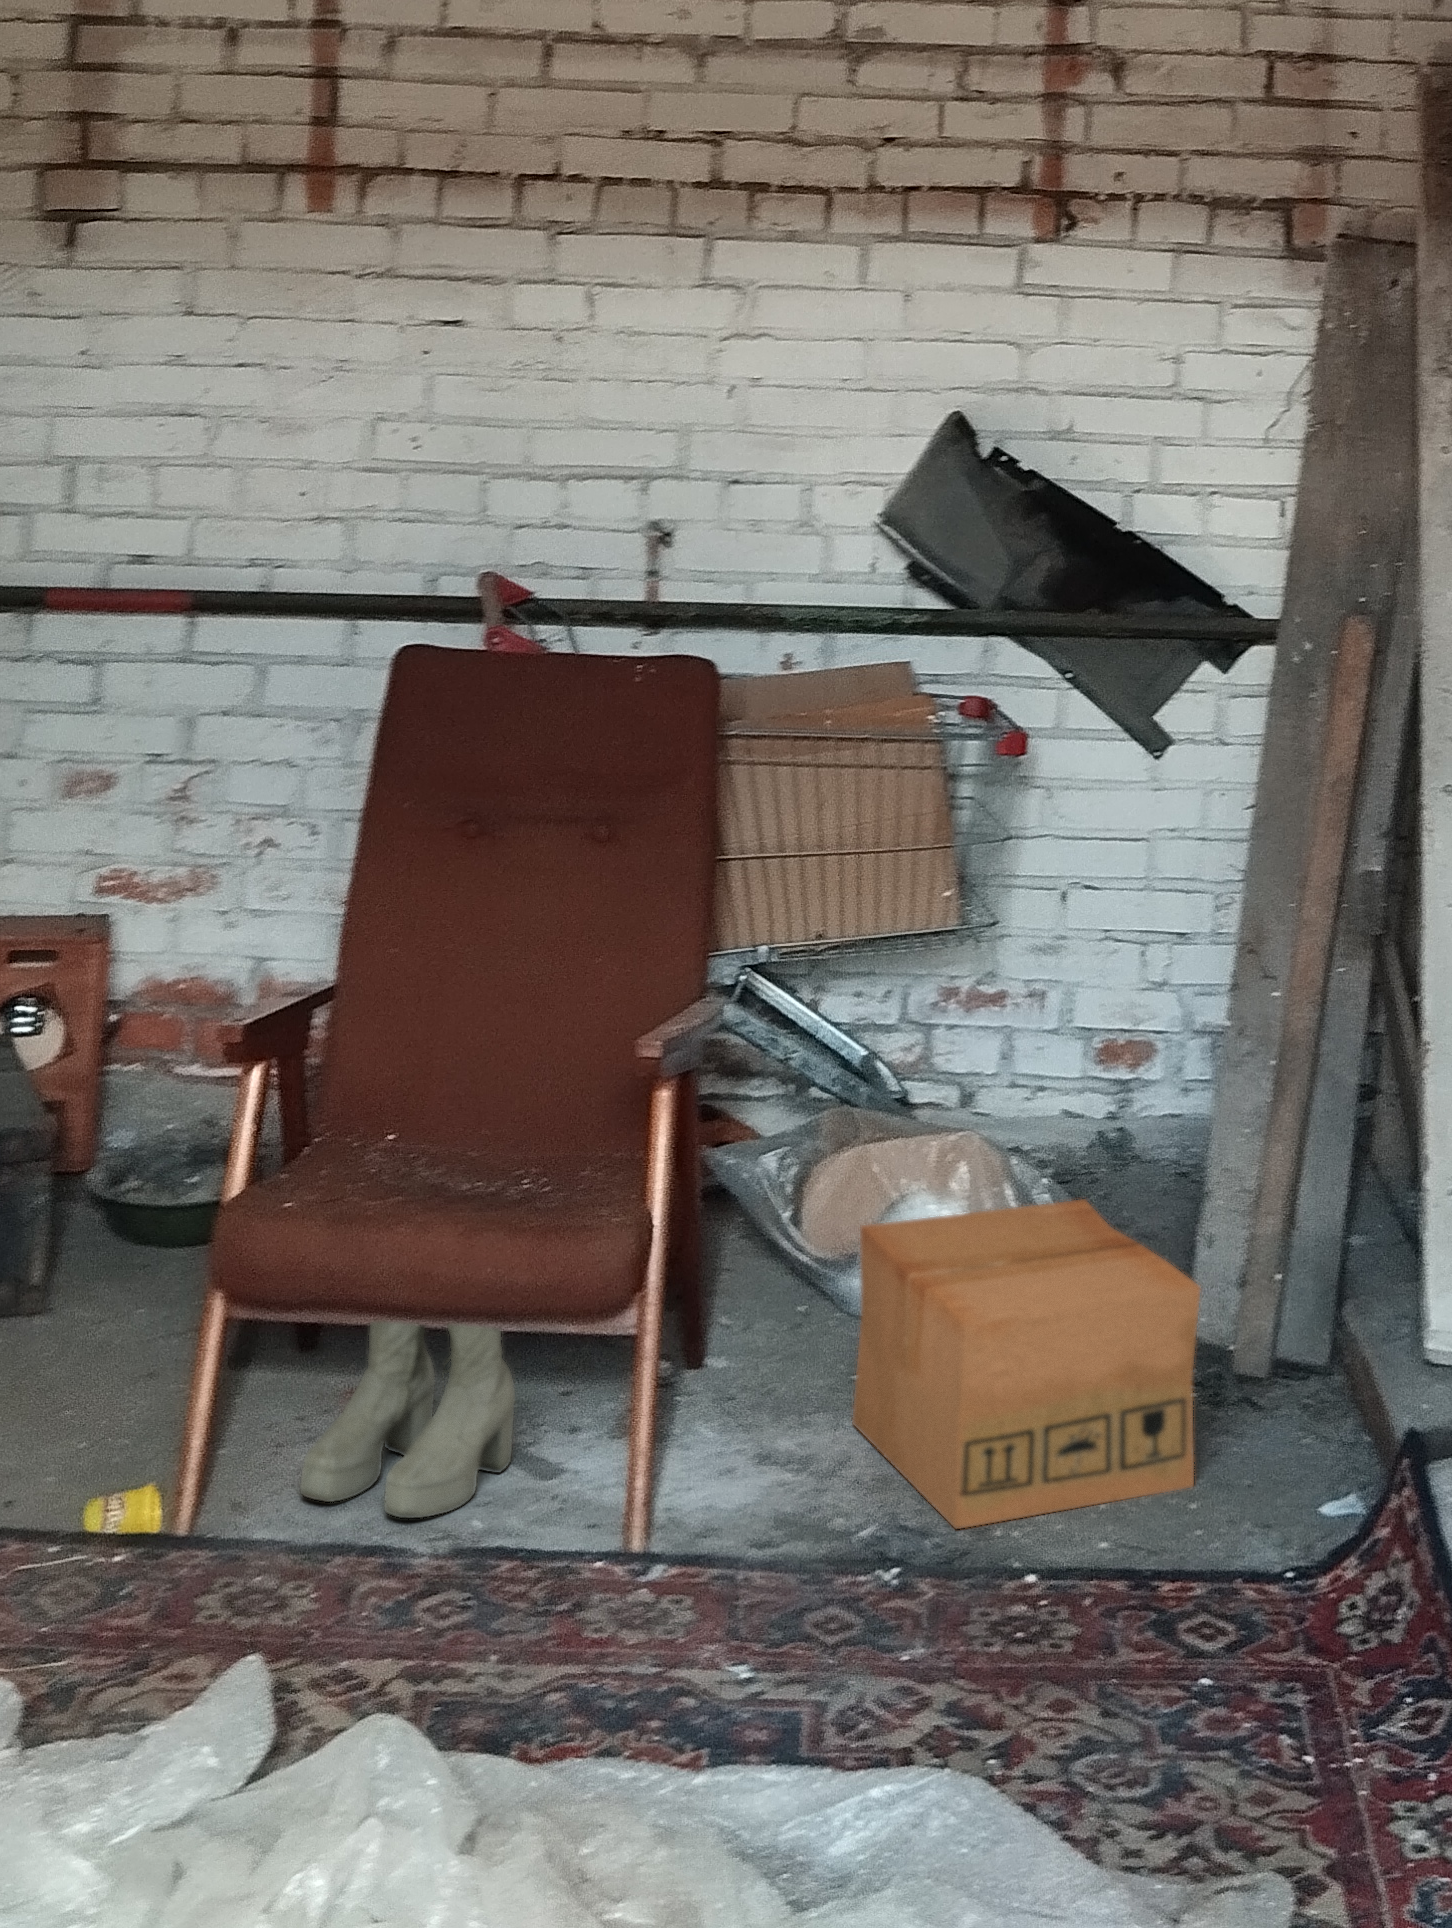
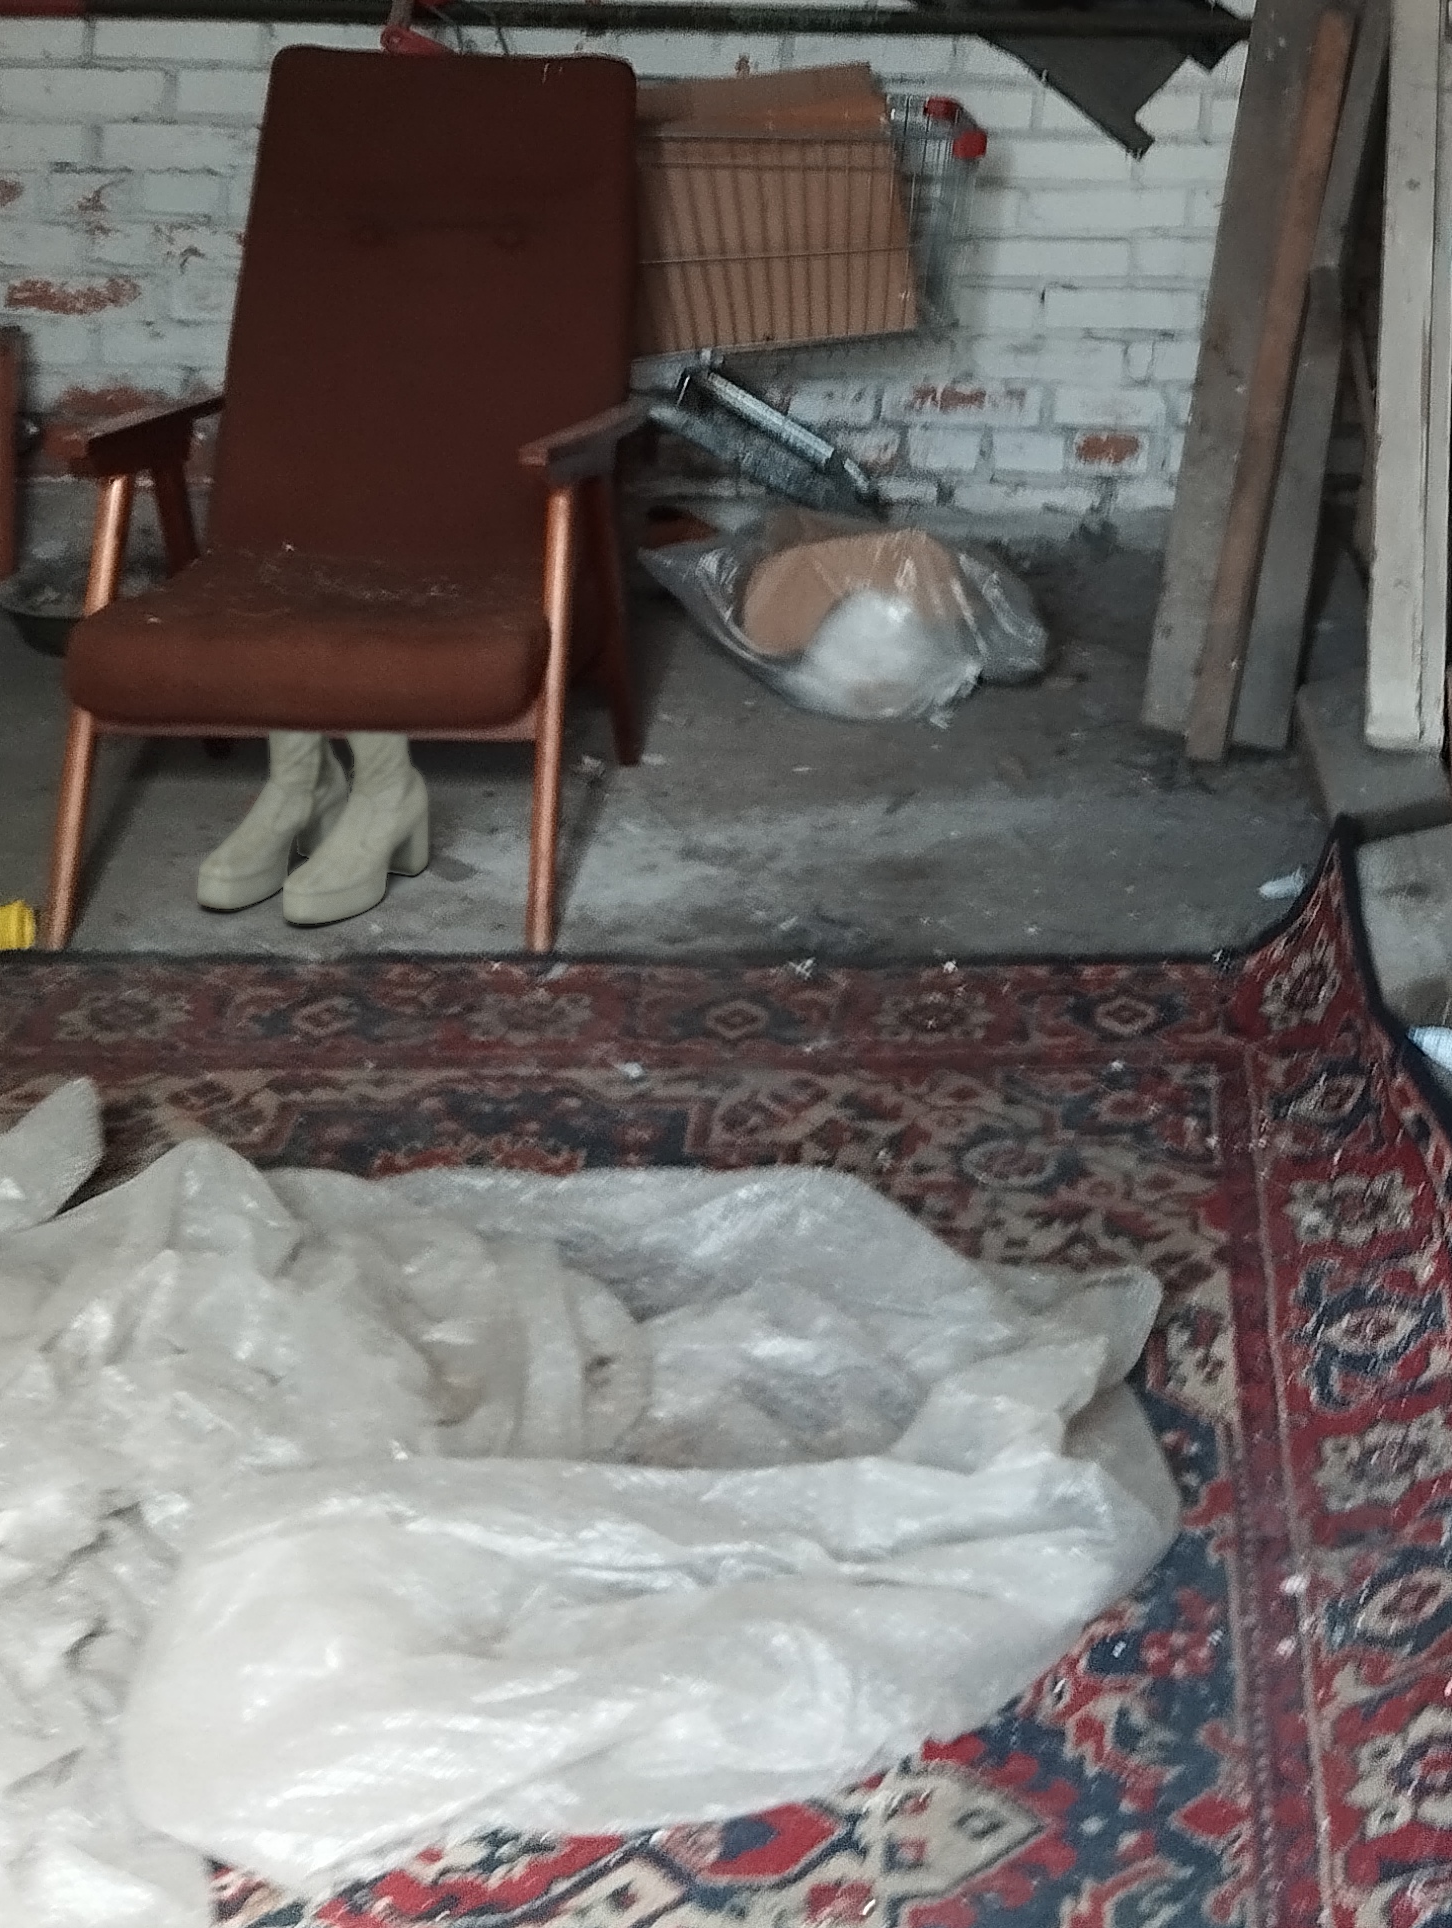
cardboard box: present [852,1200,1201,1529] -> none [791,597,1139,921]

